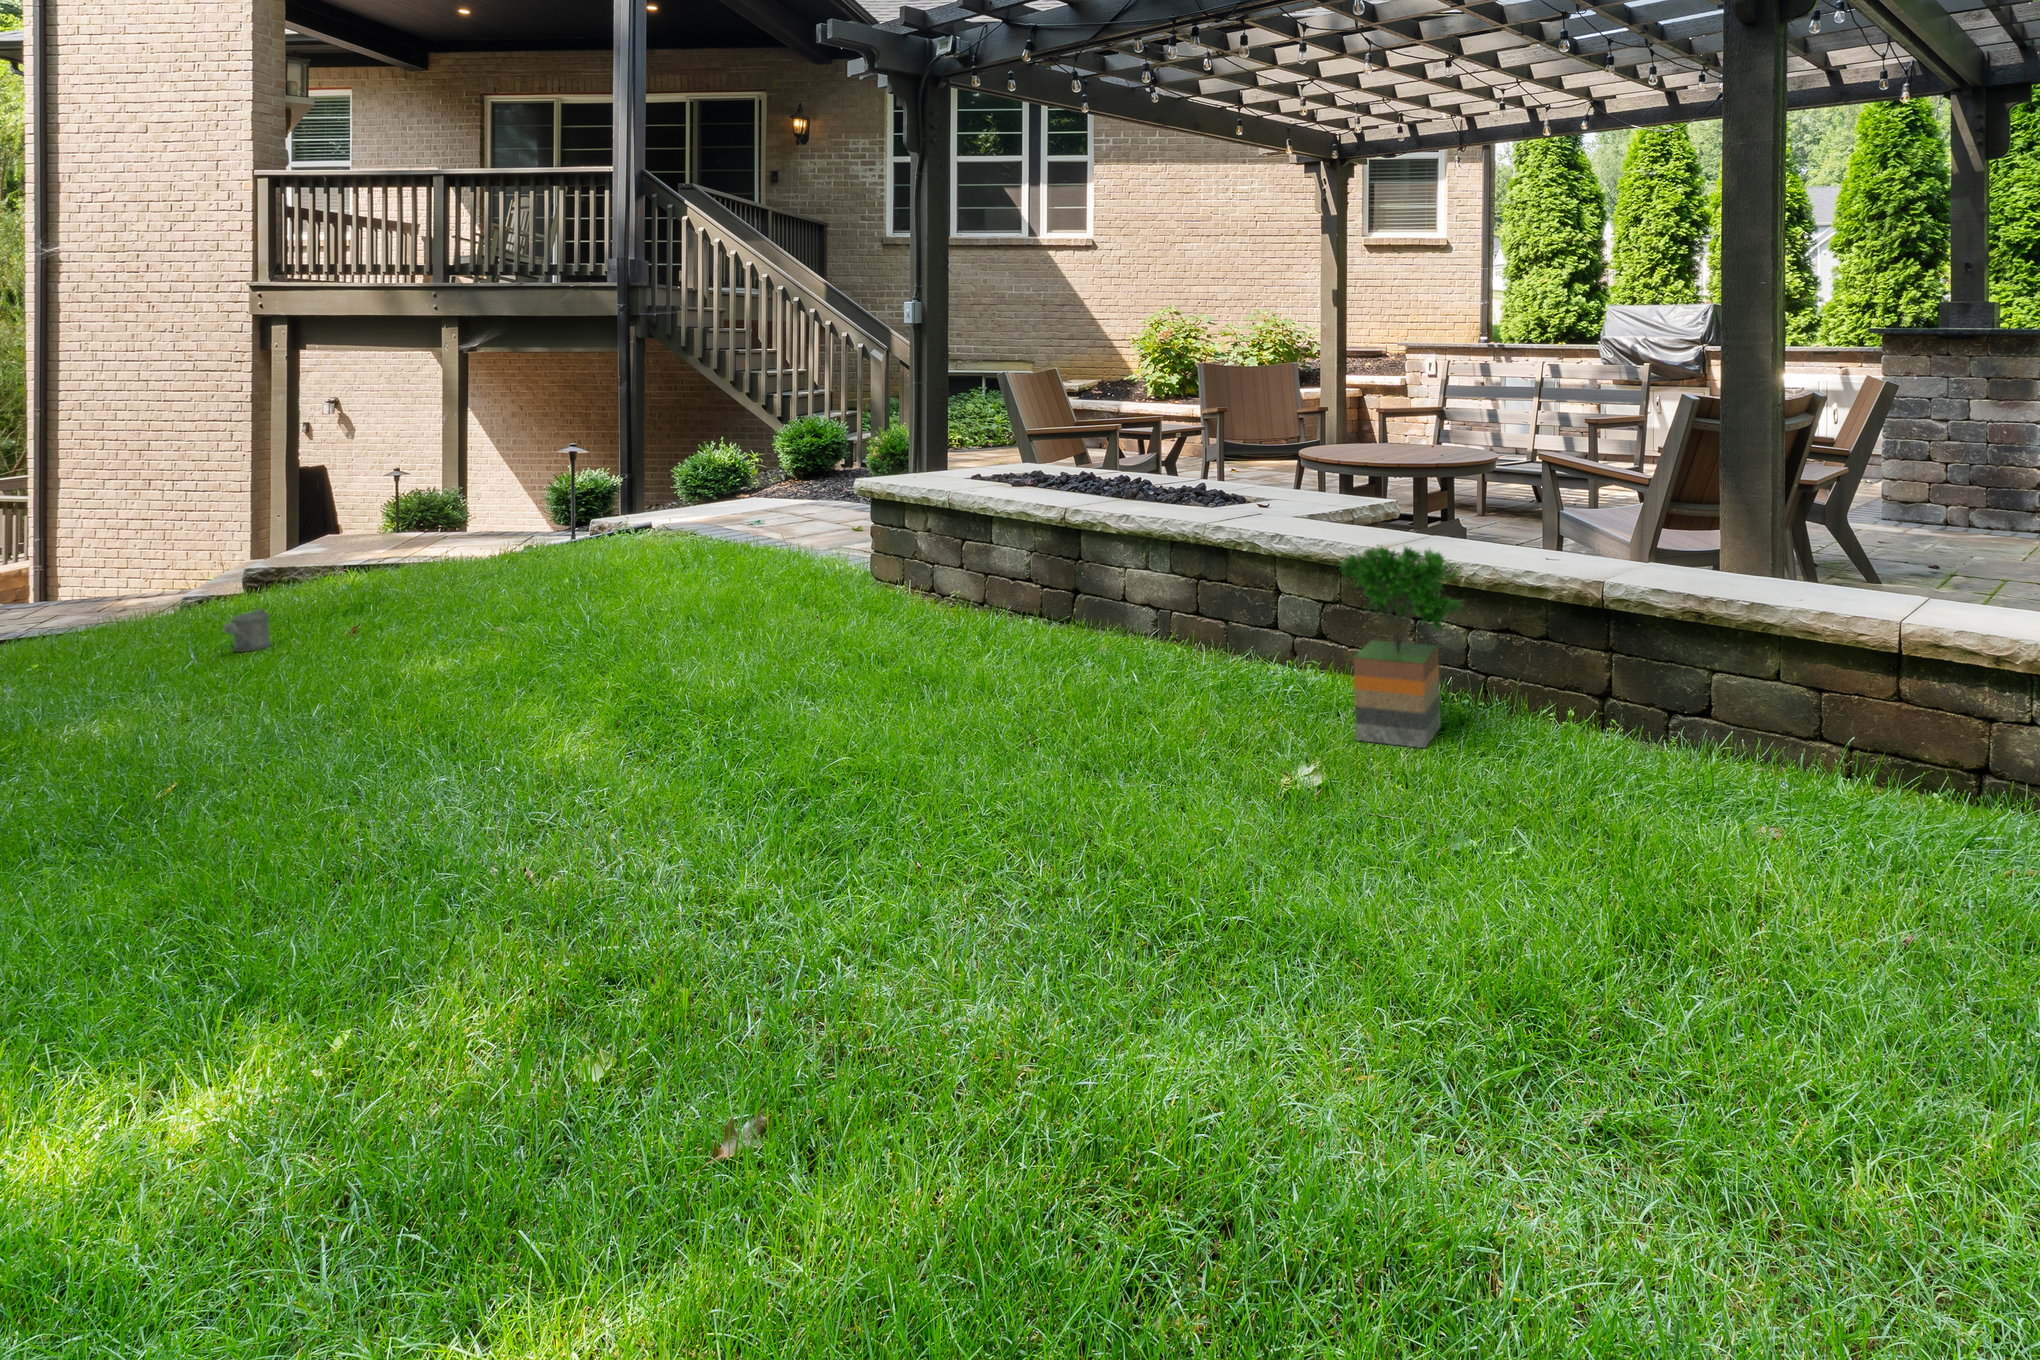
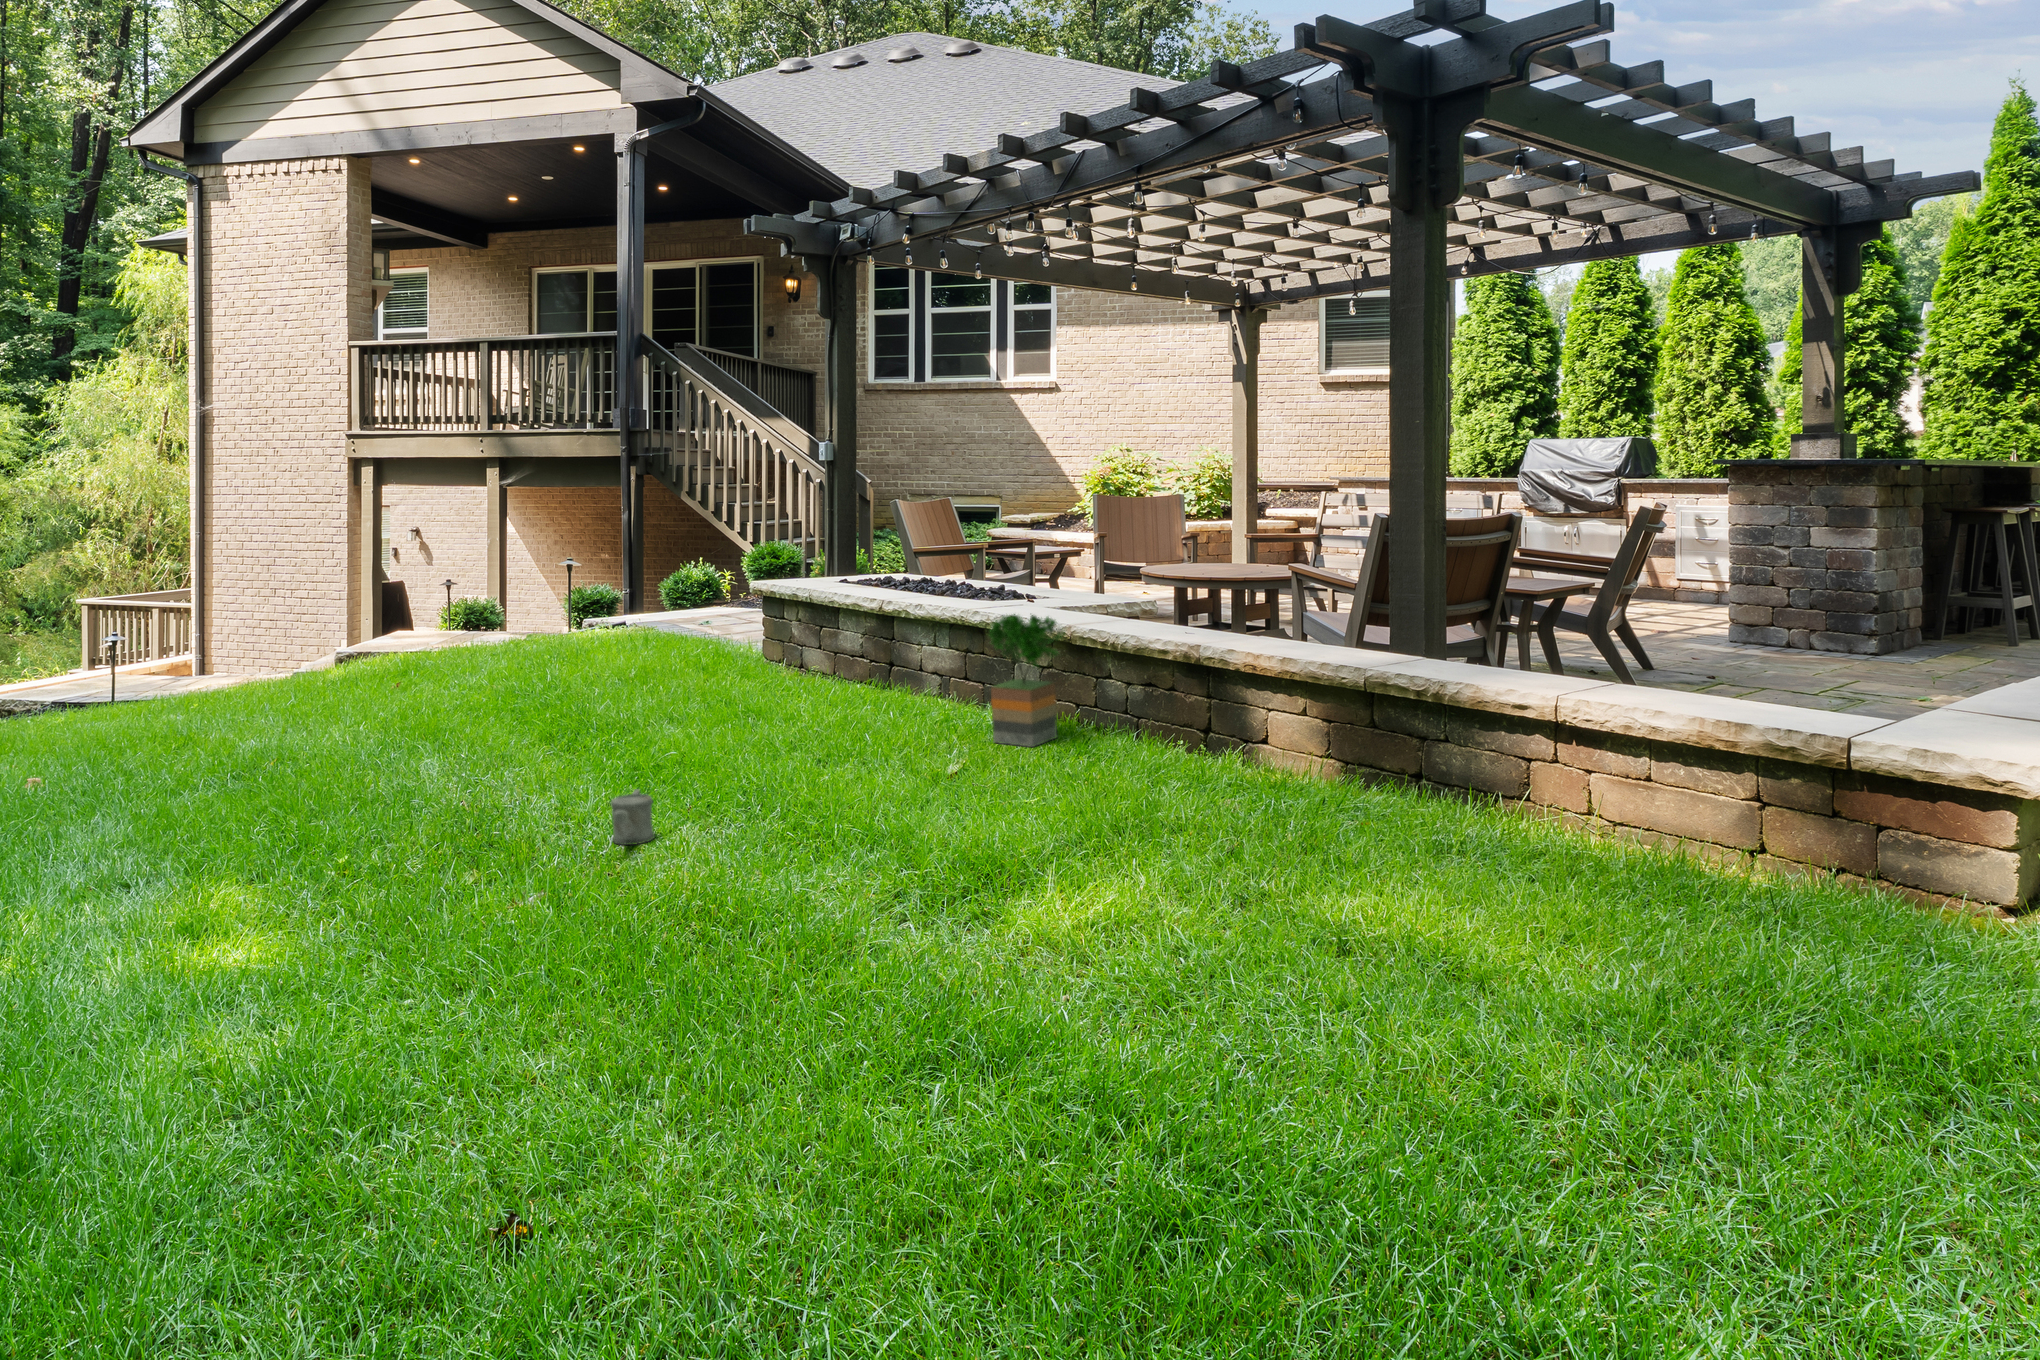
watering can: present [224,609,271,652] -> present [611,789,655,845]

